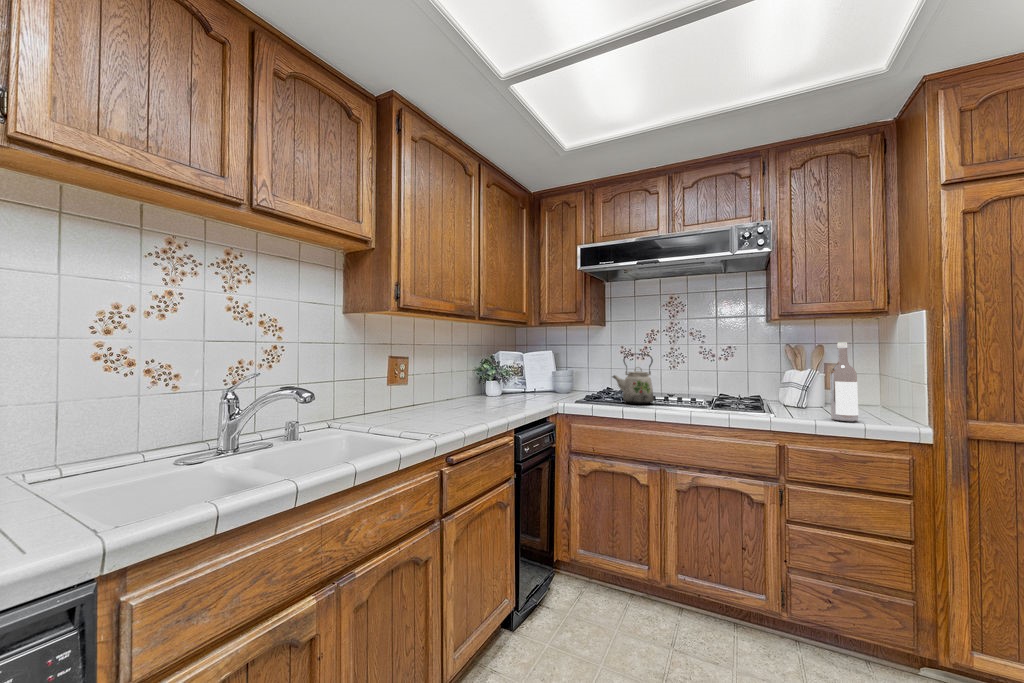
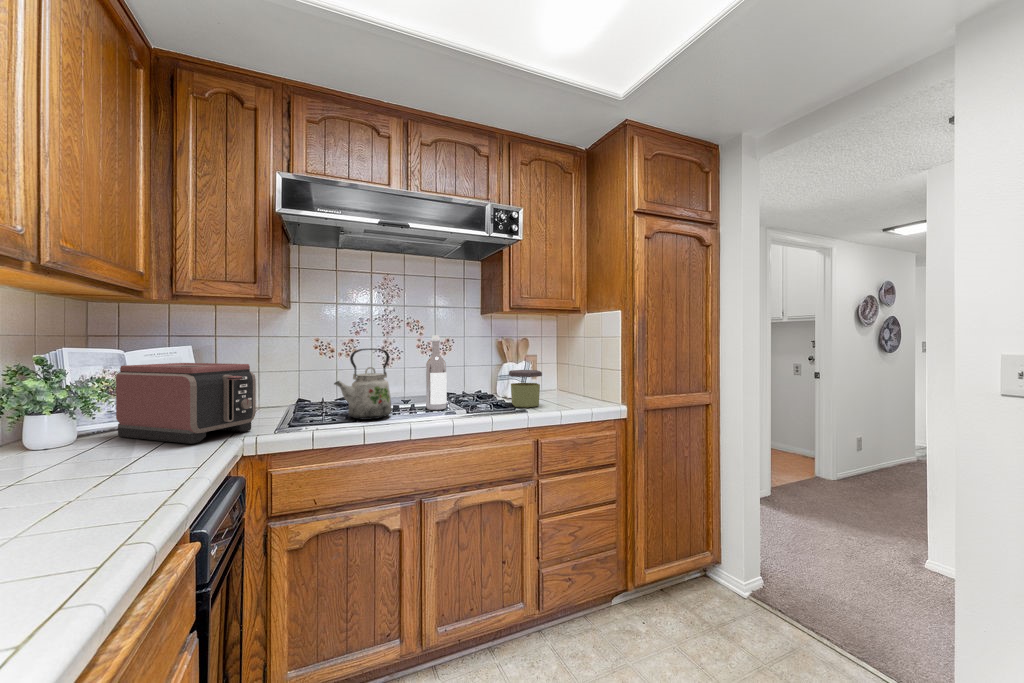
wine bottle: present [830,342,858,422] -> present [426,335,447,410]
toaster: none [515,361,568,402] -> present [116,363,256,444]
jar: none [769,376,808,414] -> present [509,370,542,408]

